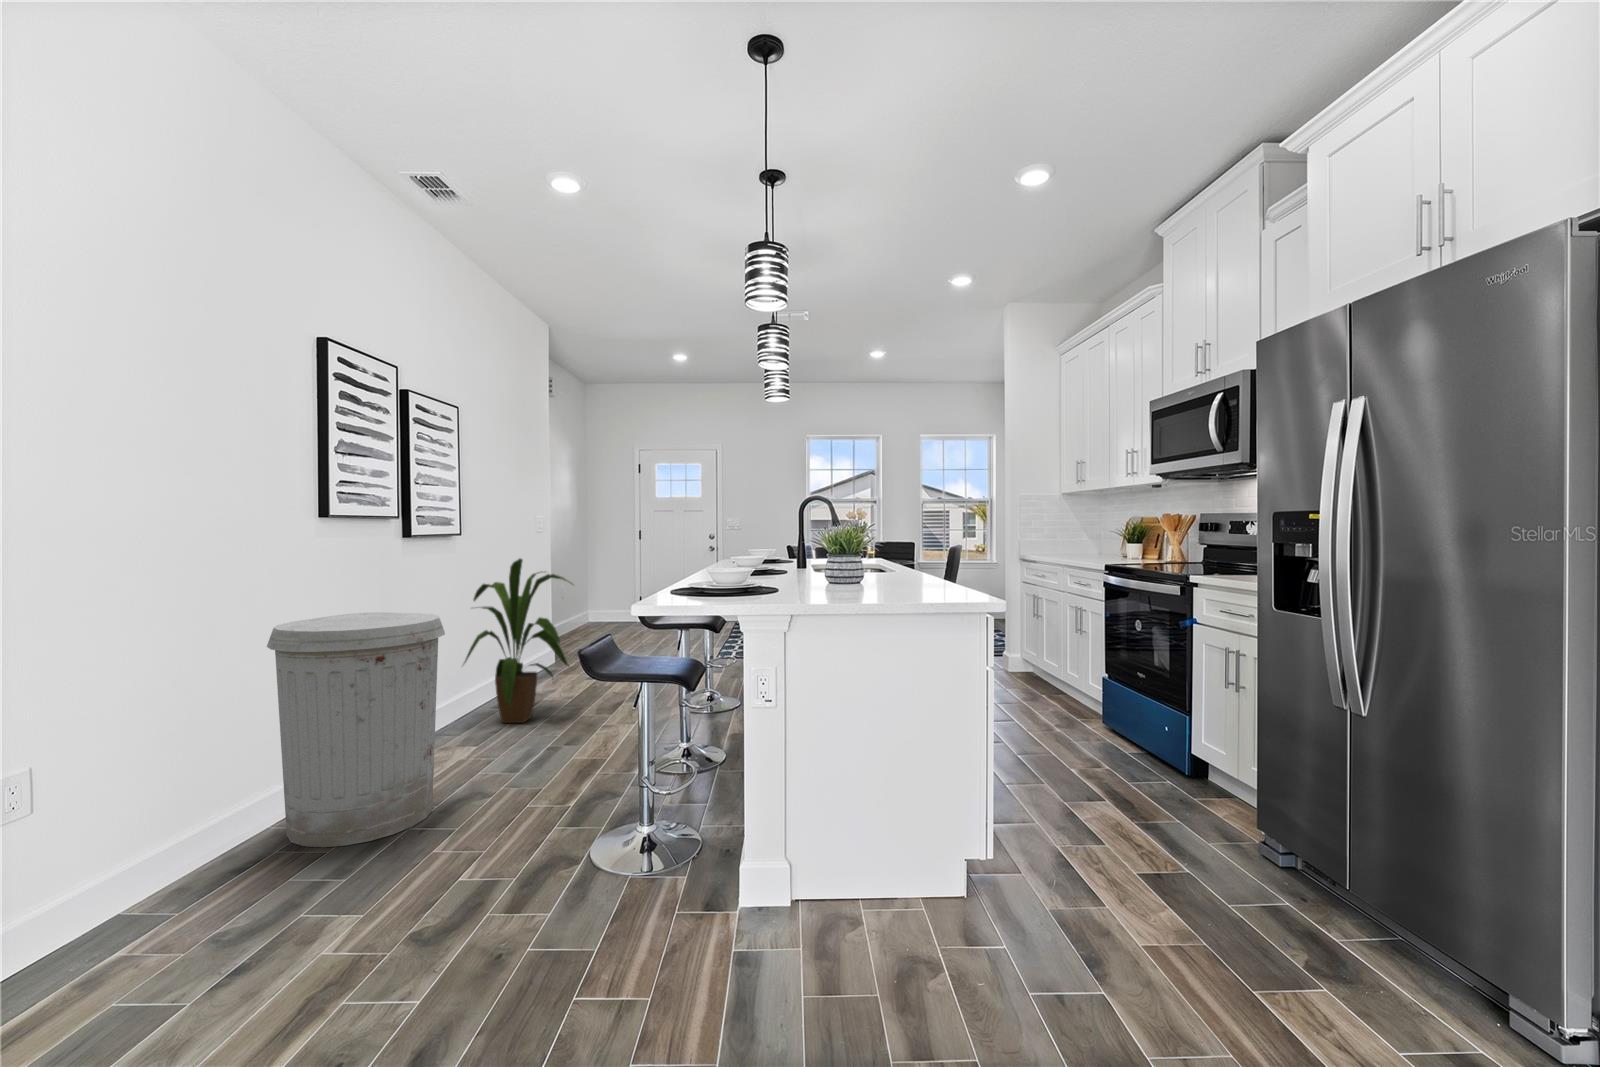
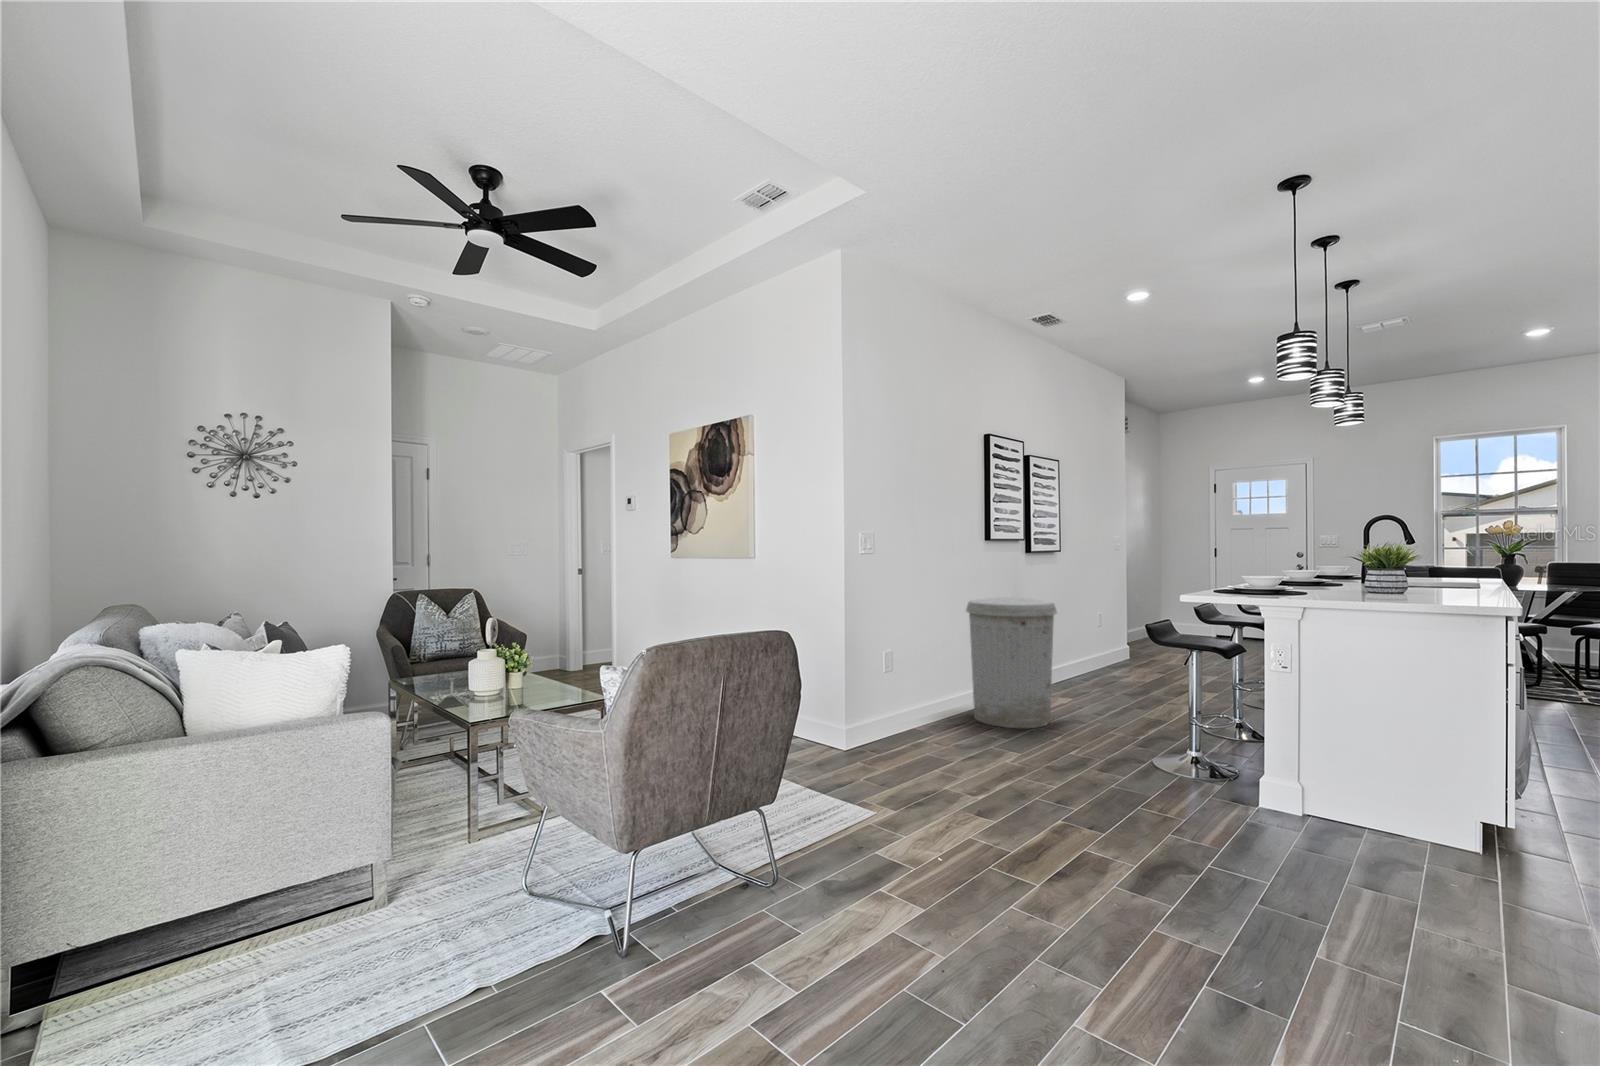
house plant: present [464,559,572,723] -> none [1062,569,1147,691]

